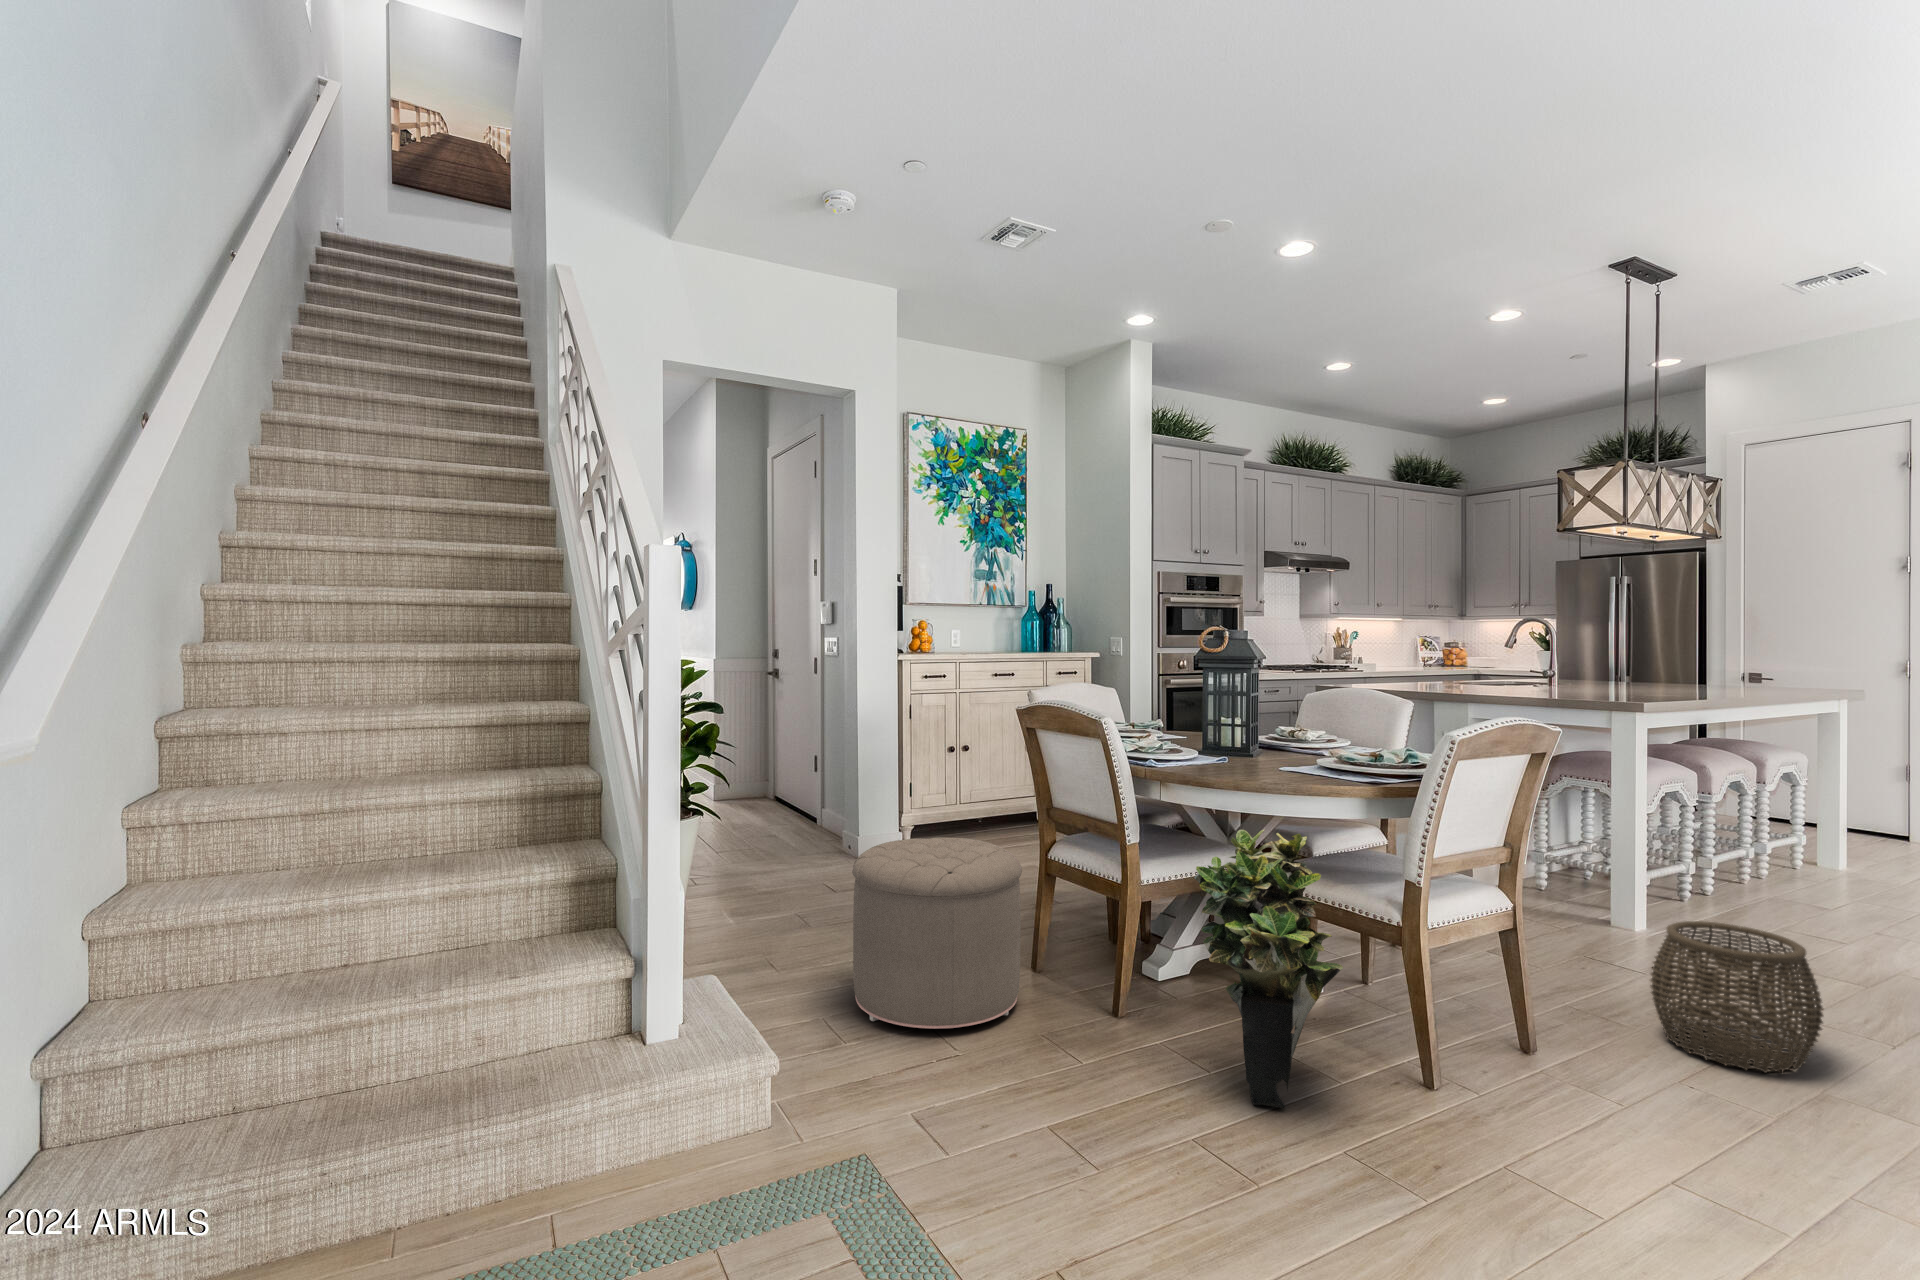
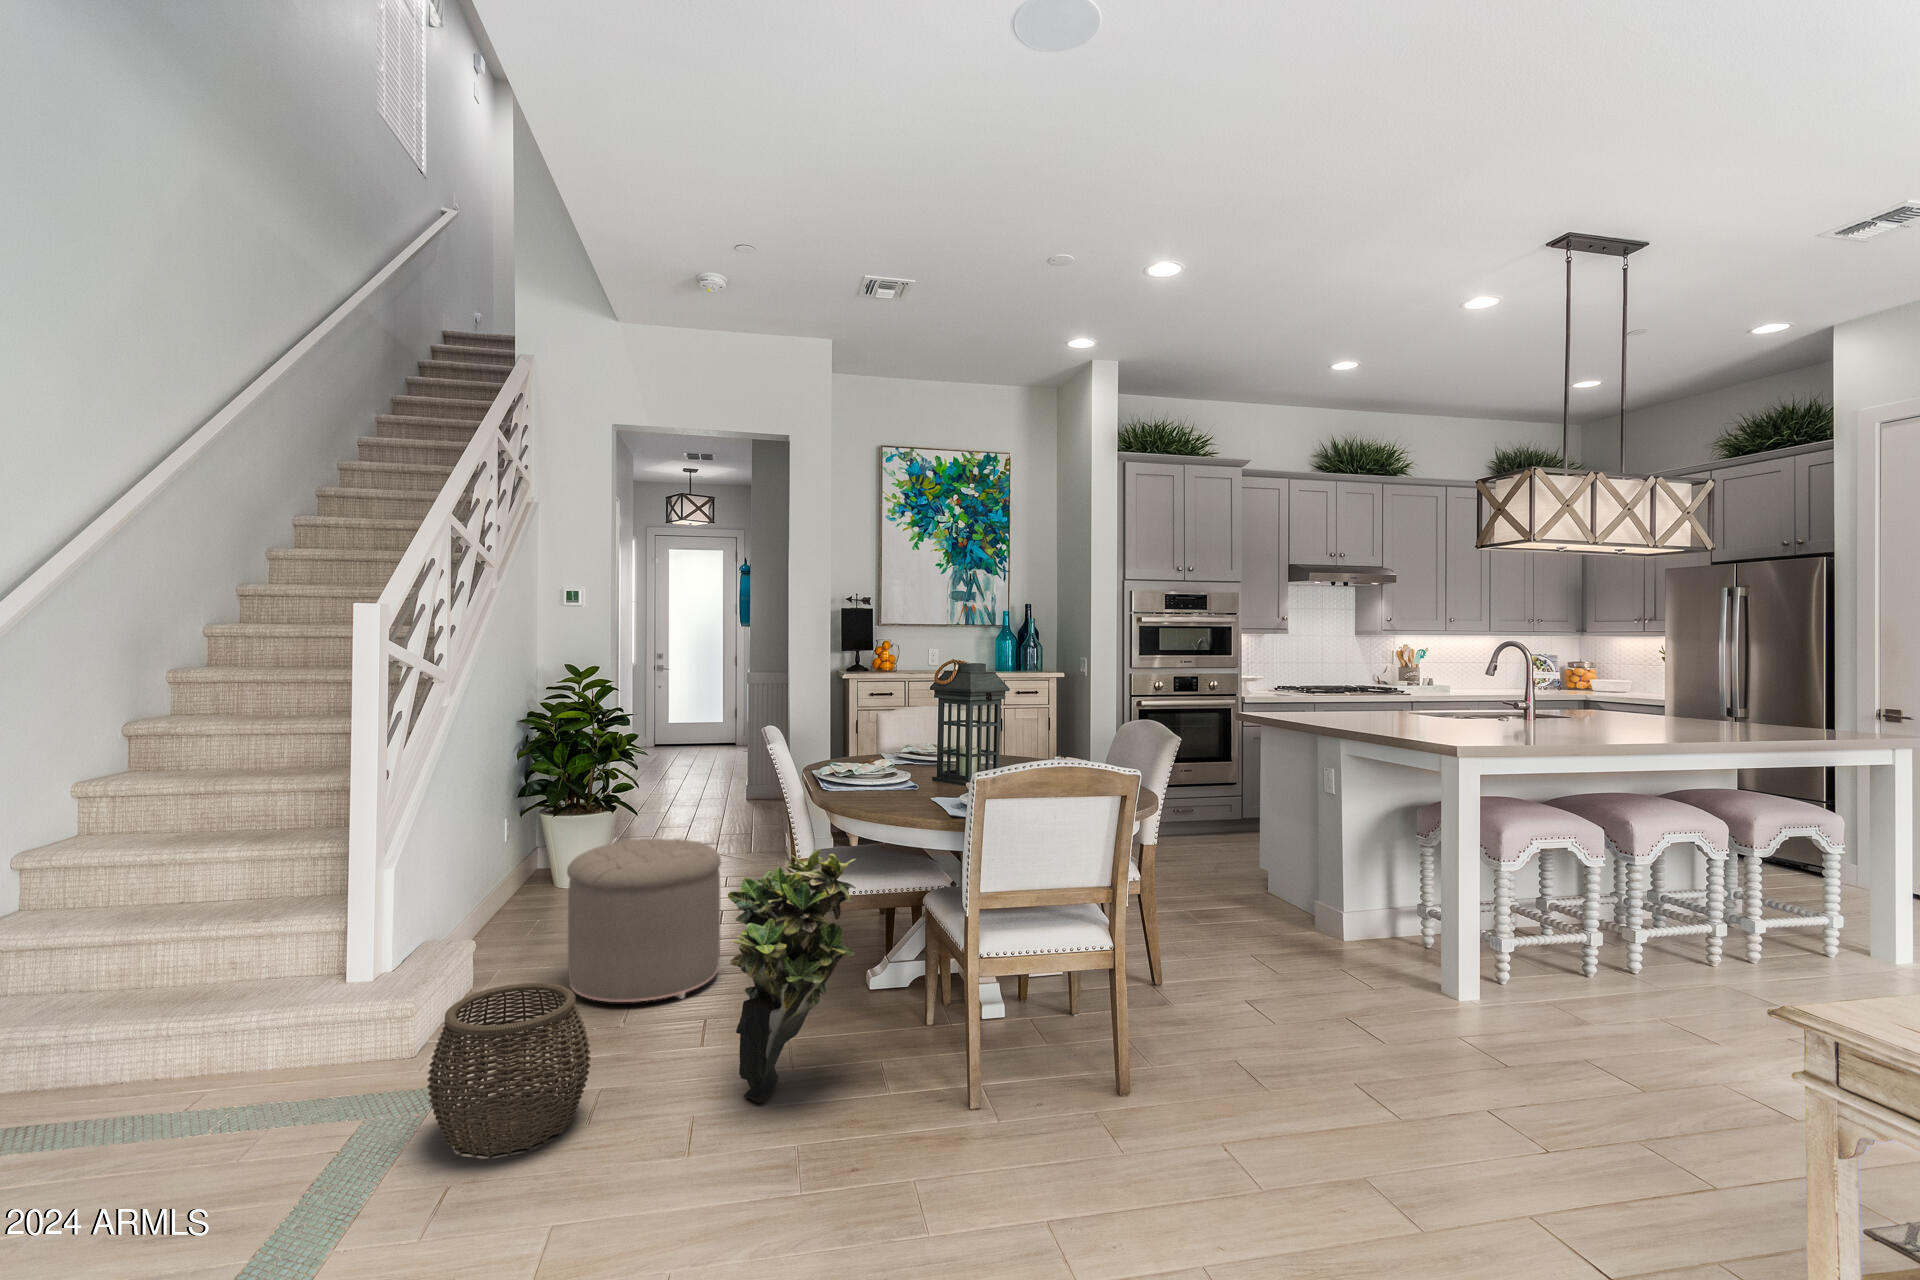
woven basket: present [1650,921,1823,1073] -> present [427,983,591,1157]

